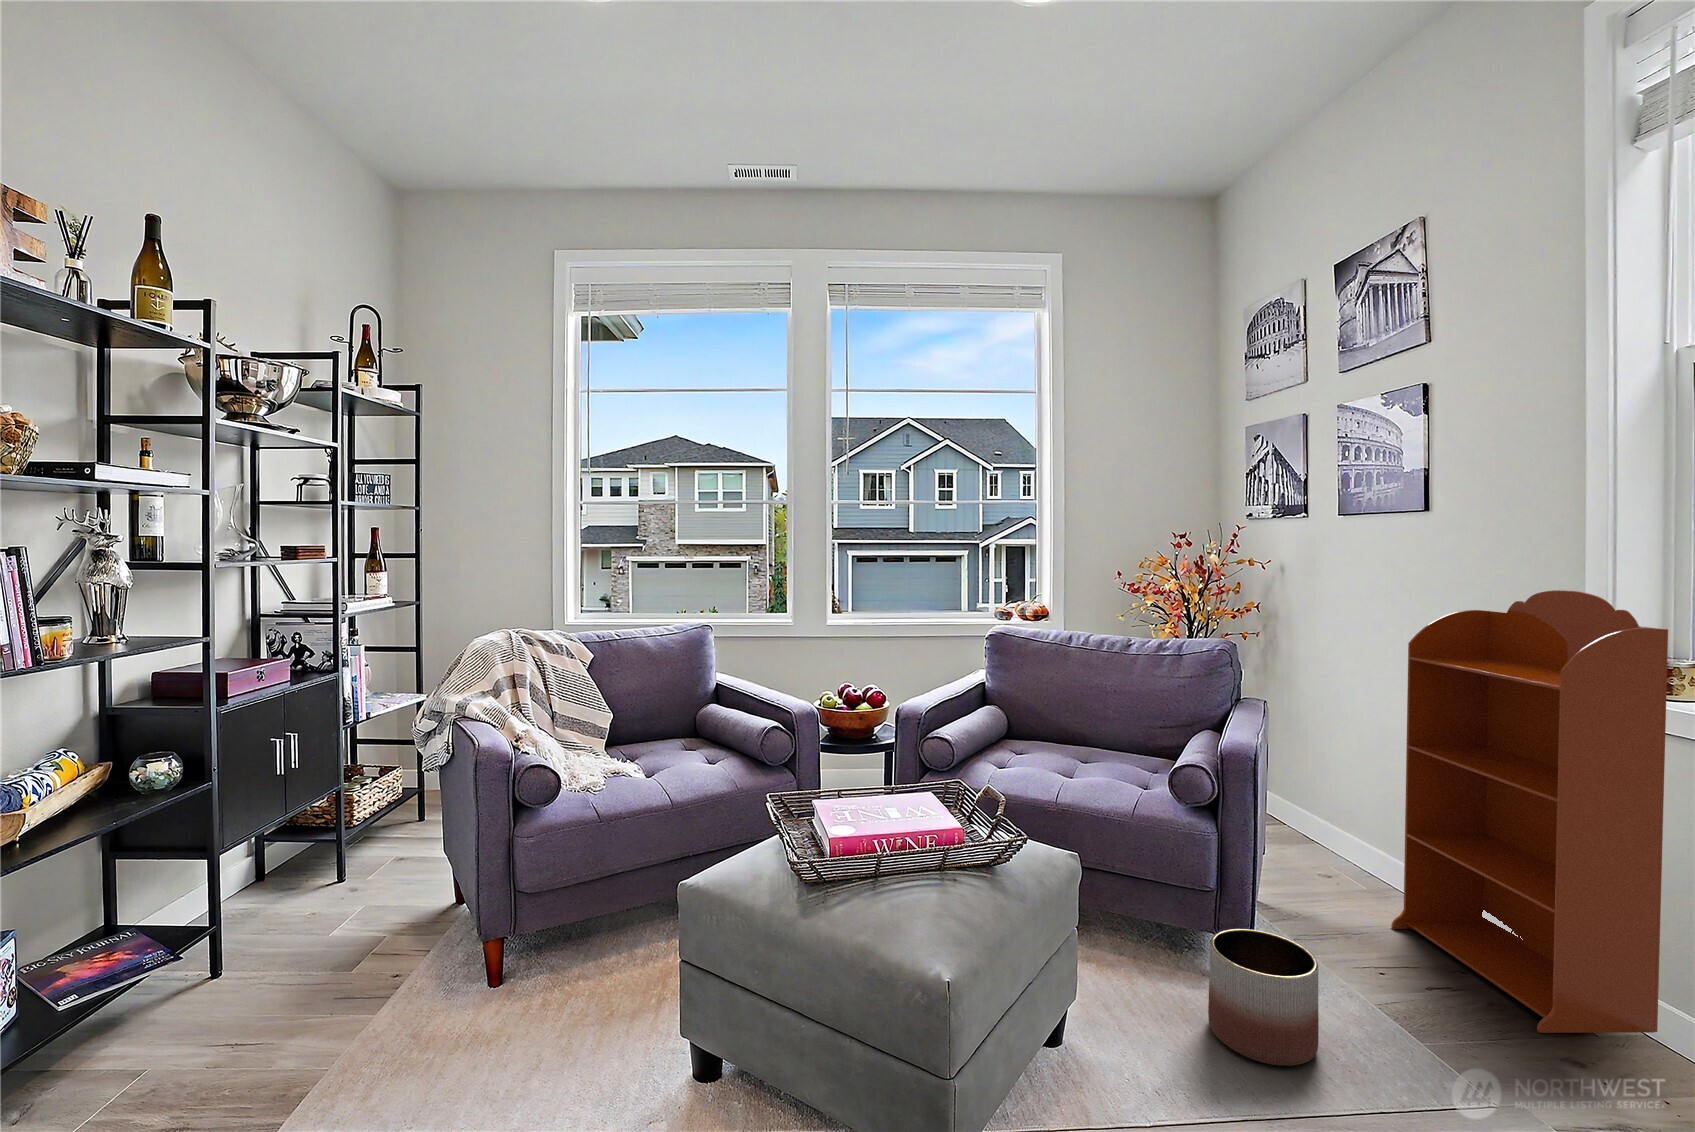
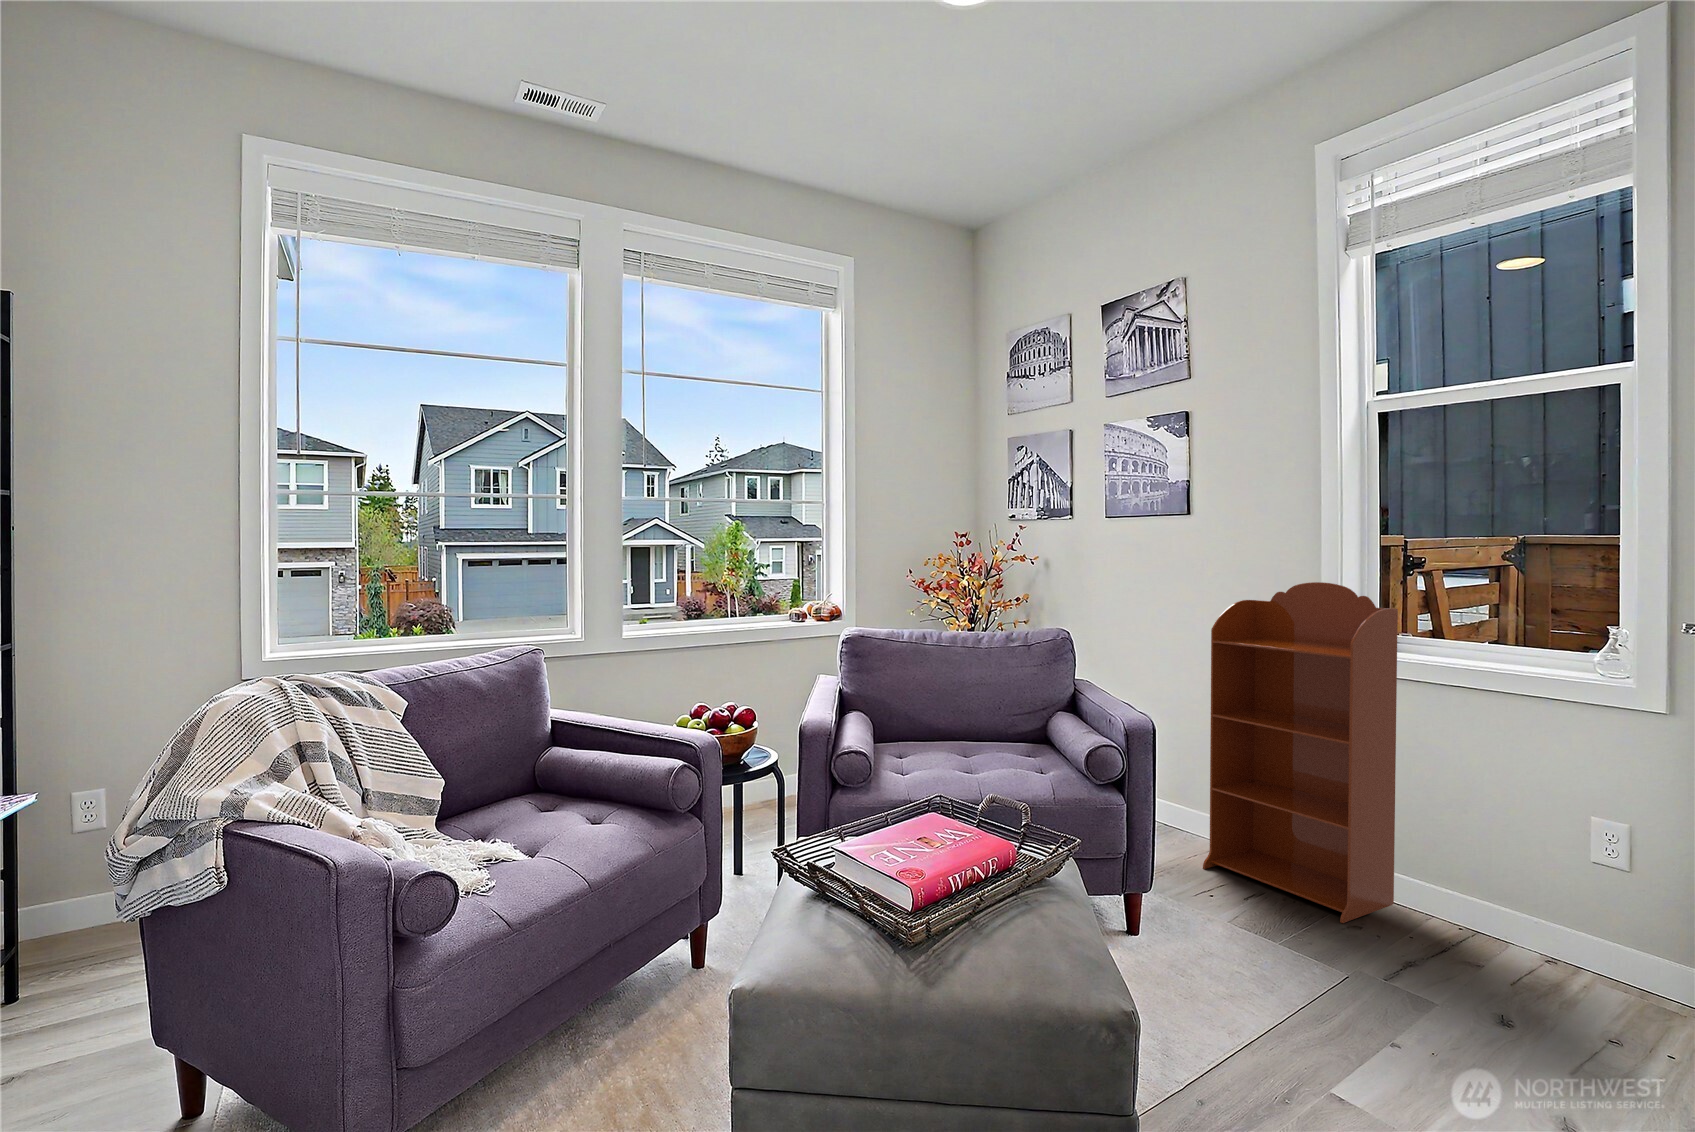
planter: present [1208,929,1319,1066] -> none [1156,889,1248,1001]

